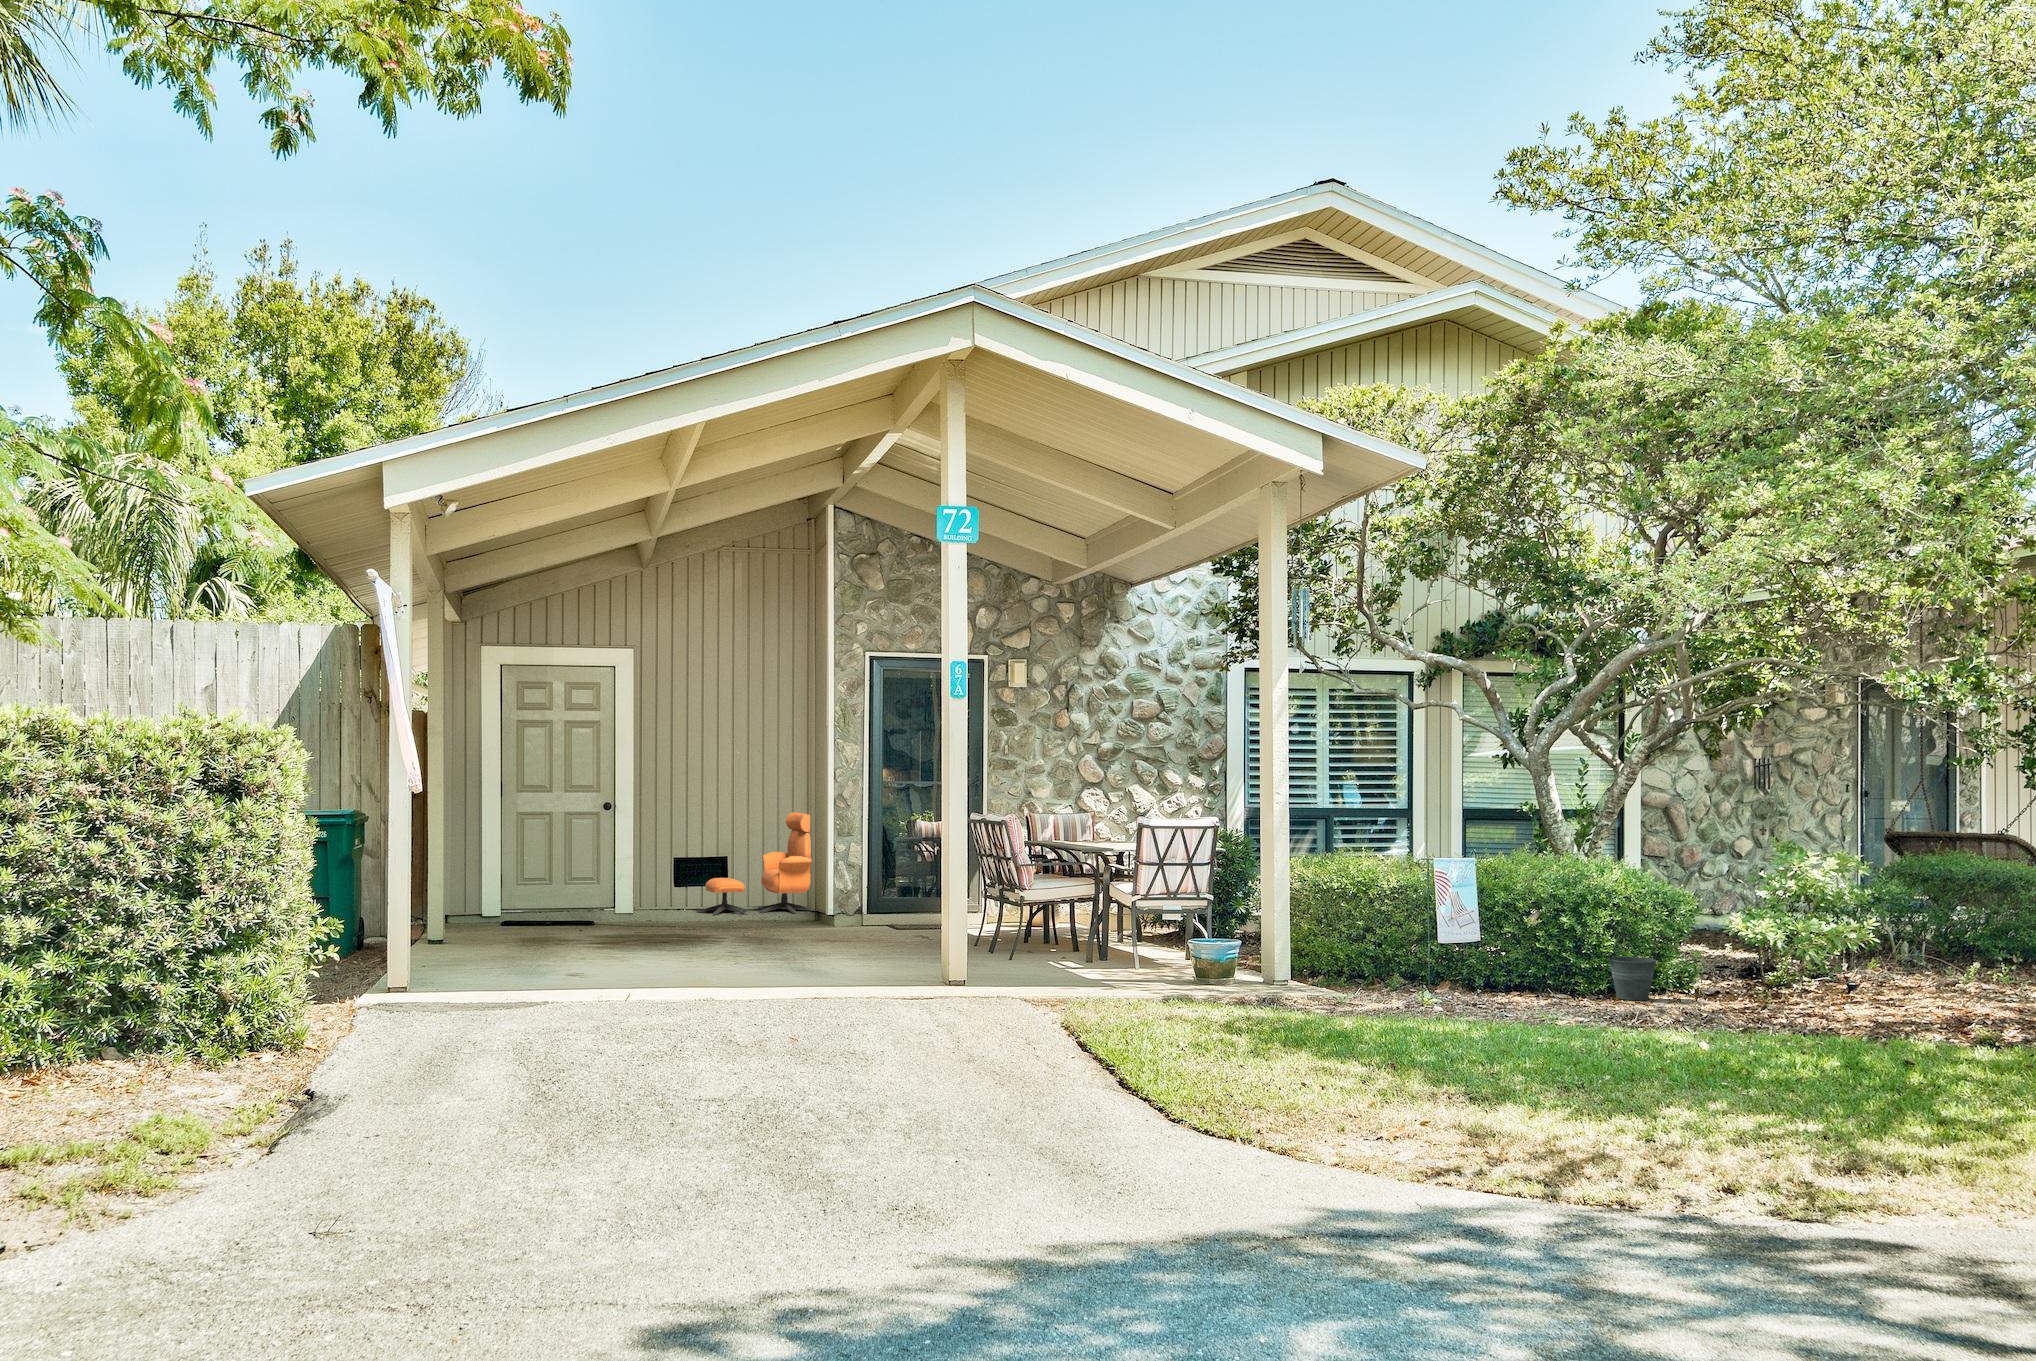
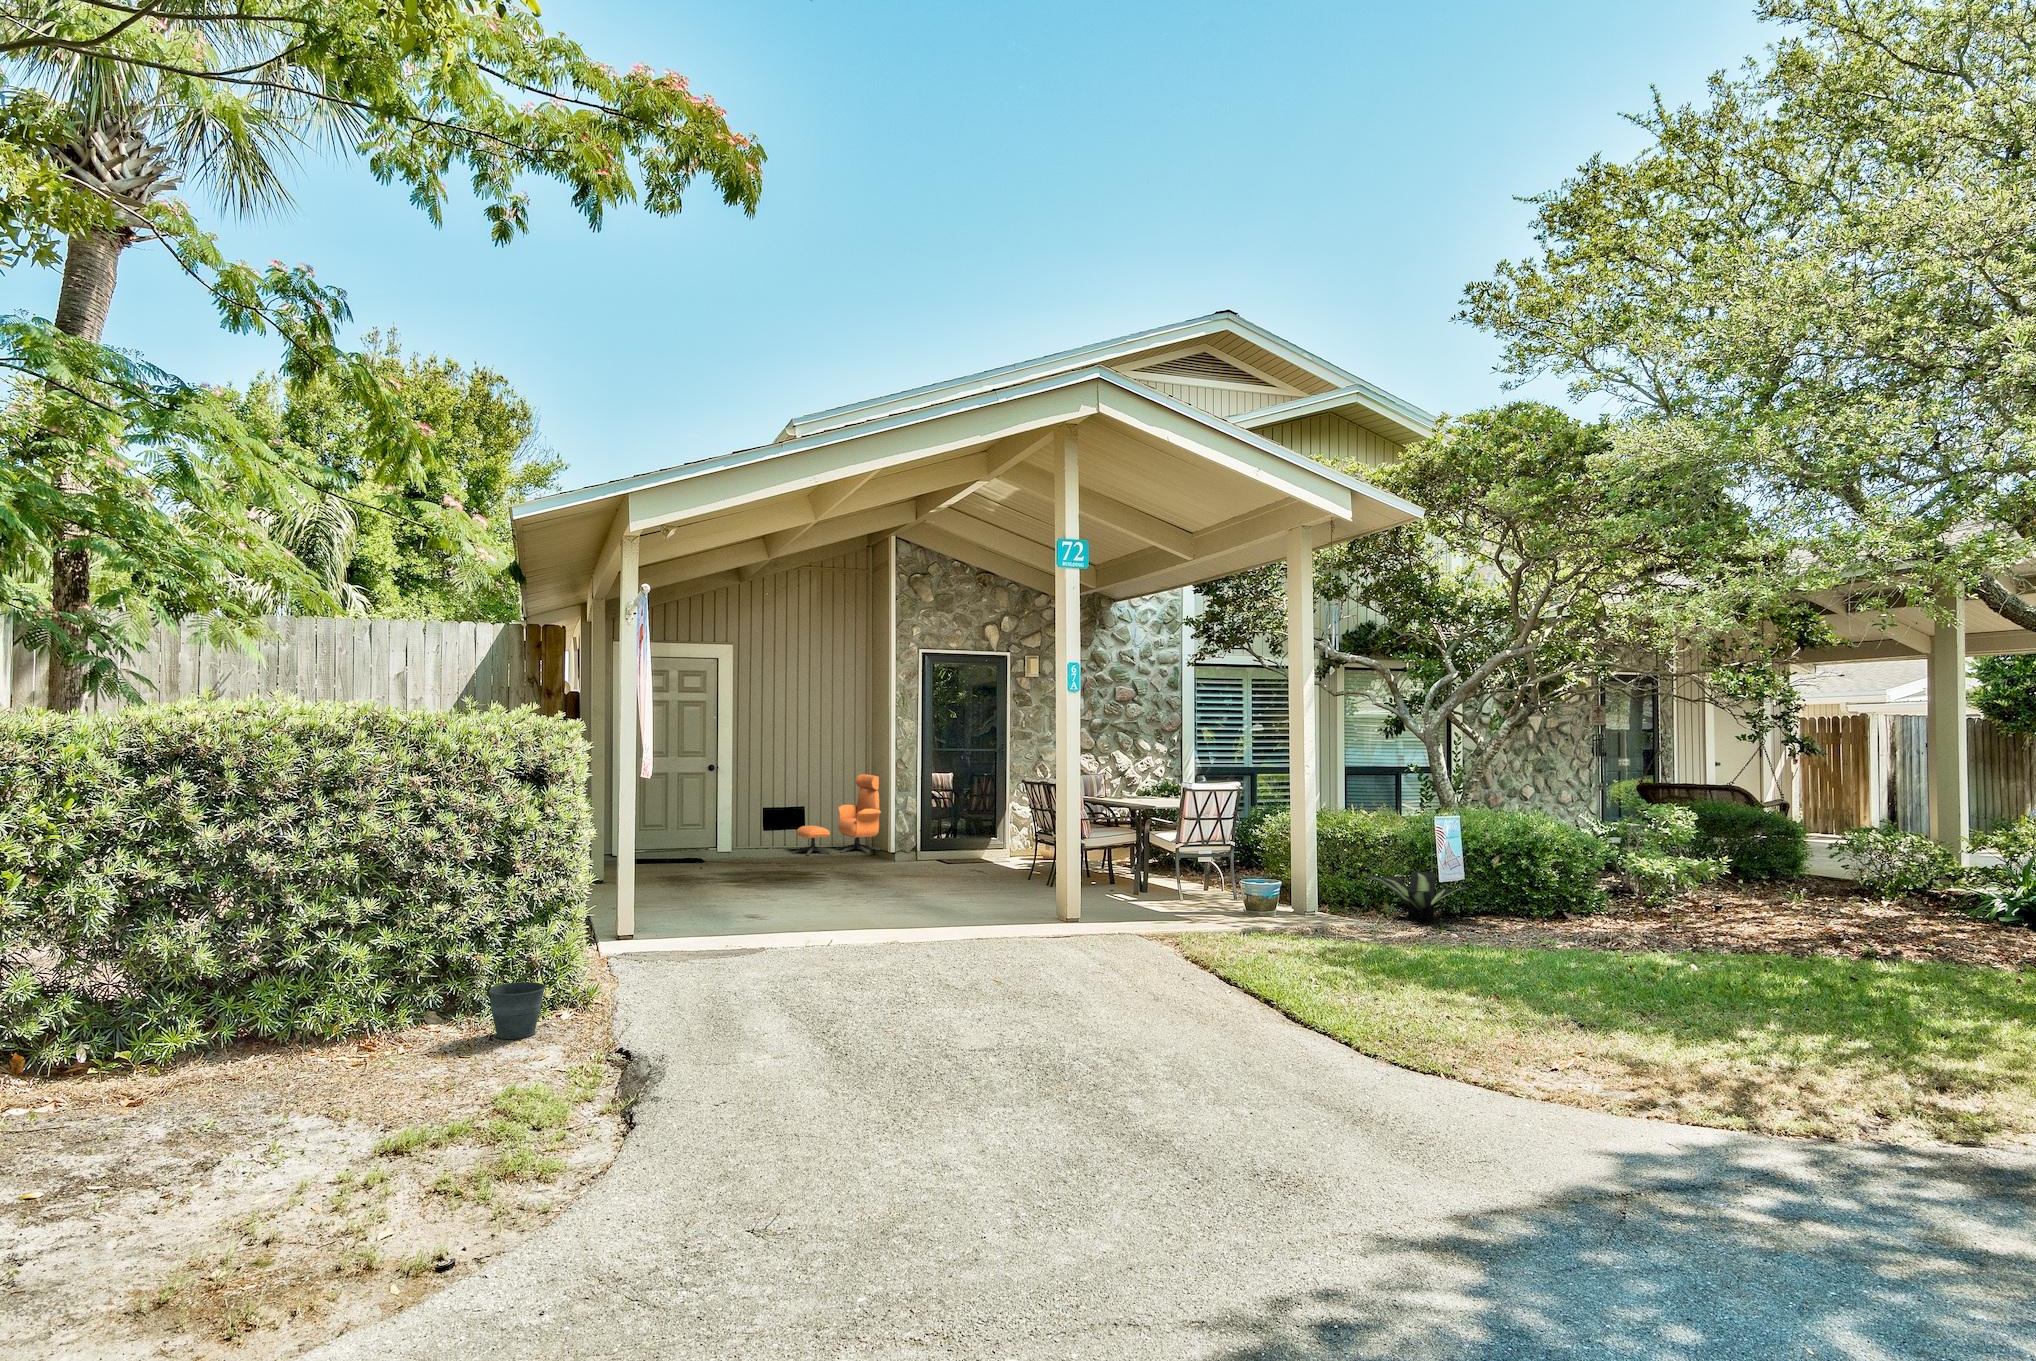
potted plant: none [1355,934,1490,998] -> present [1366,872,1469,922]
bucket: present [1608,934,1657,1000] -> present [485,958,548,1039]

